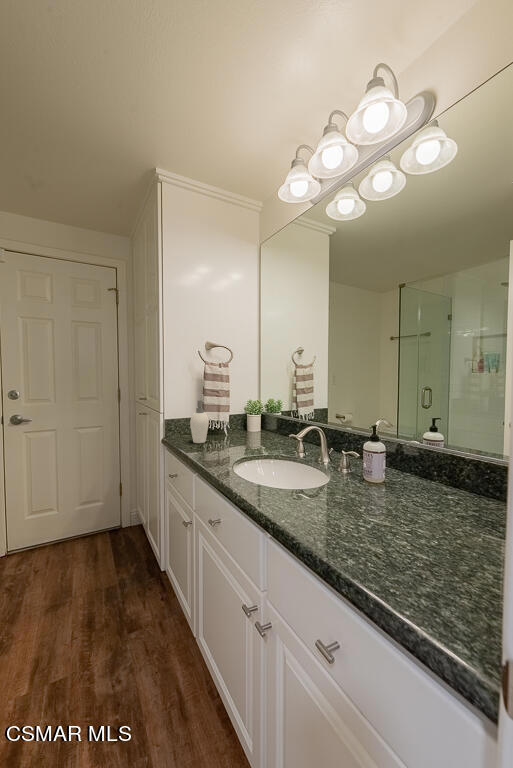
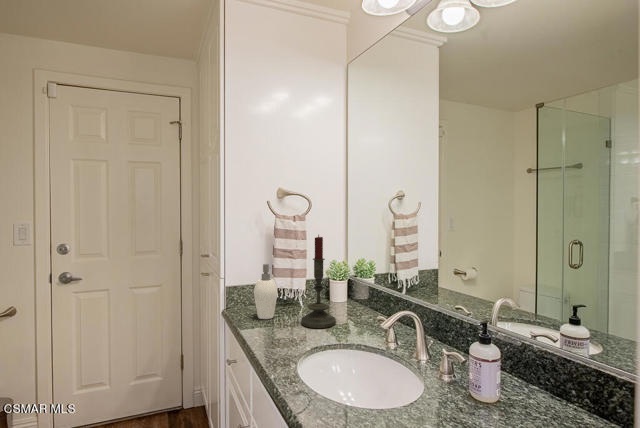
candle: none [229,377,255,447] -> present [301,235,336,328]

